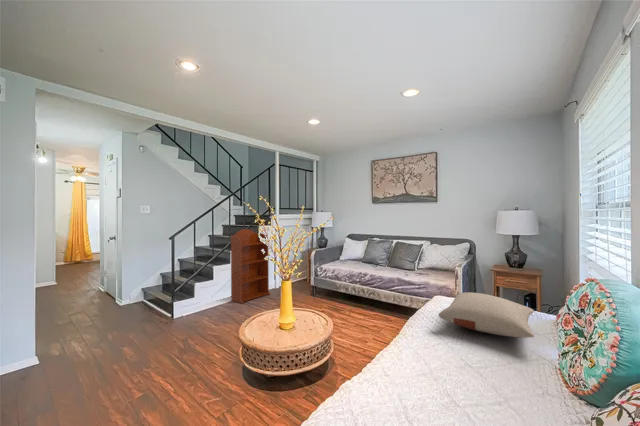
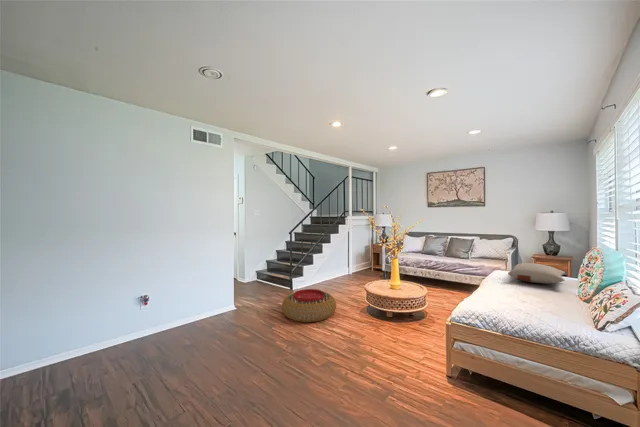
bookcase: present [231,229,270,304] -> none [325,228,352,283]
pouf: none [91,326,197,392] -> present [282,289,336,322]

